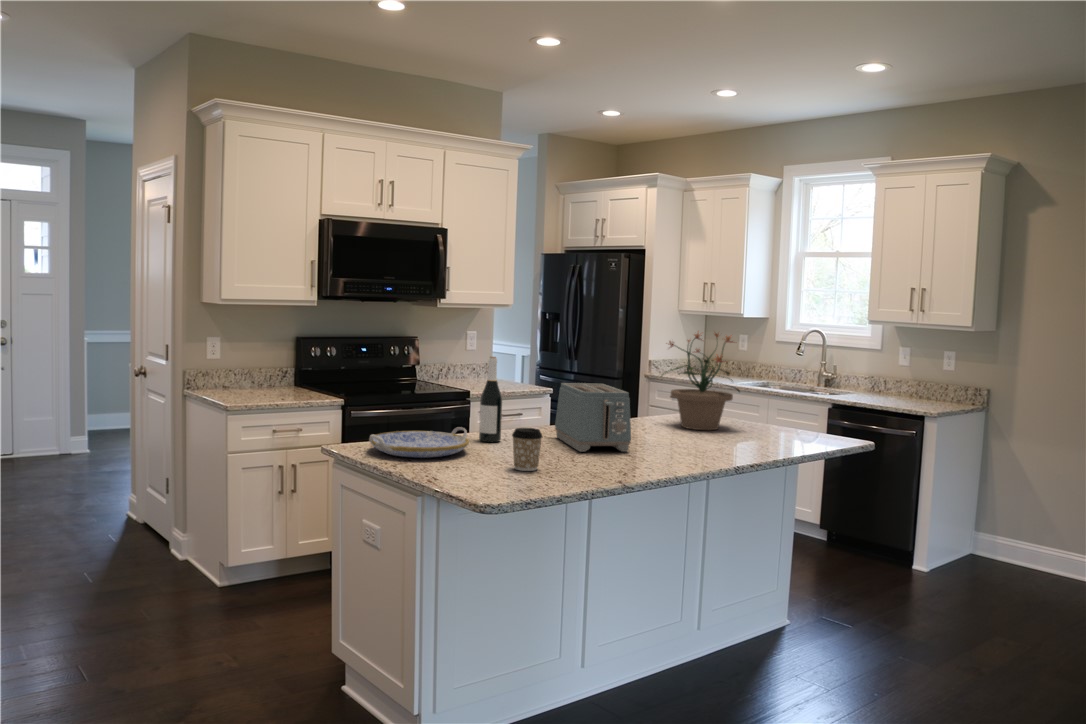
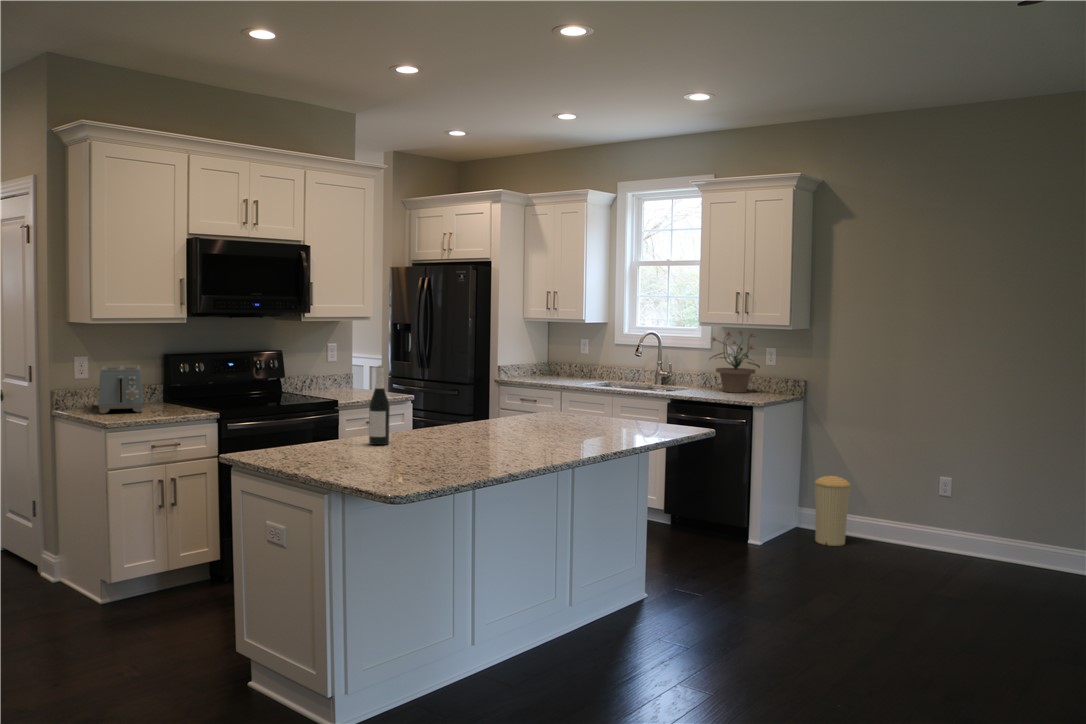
potted plant: present [662,333,740,430] -> present [711,331,760,393]
toaster: present [555,383,631,452] -> present [98,365,143,413]
serving tray: present [369,427,469,458] -> none [269,432,365,462]
coffee cup: present [512,428,542,471] -> none [408,429,436,467]
trash can: none [1005,504,1054,588] -> present [814,476,852,546]

